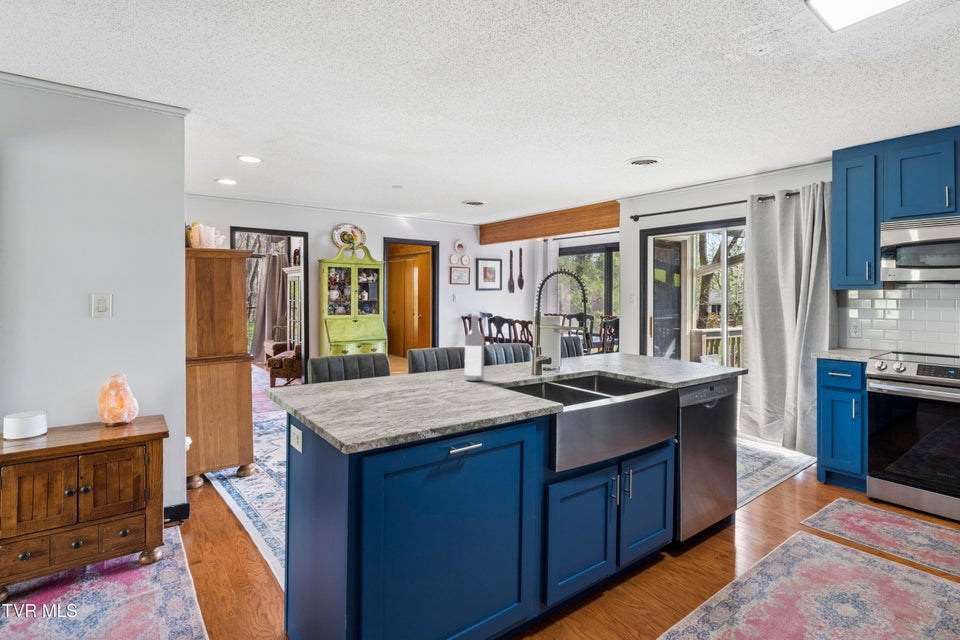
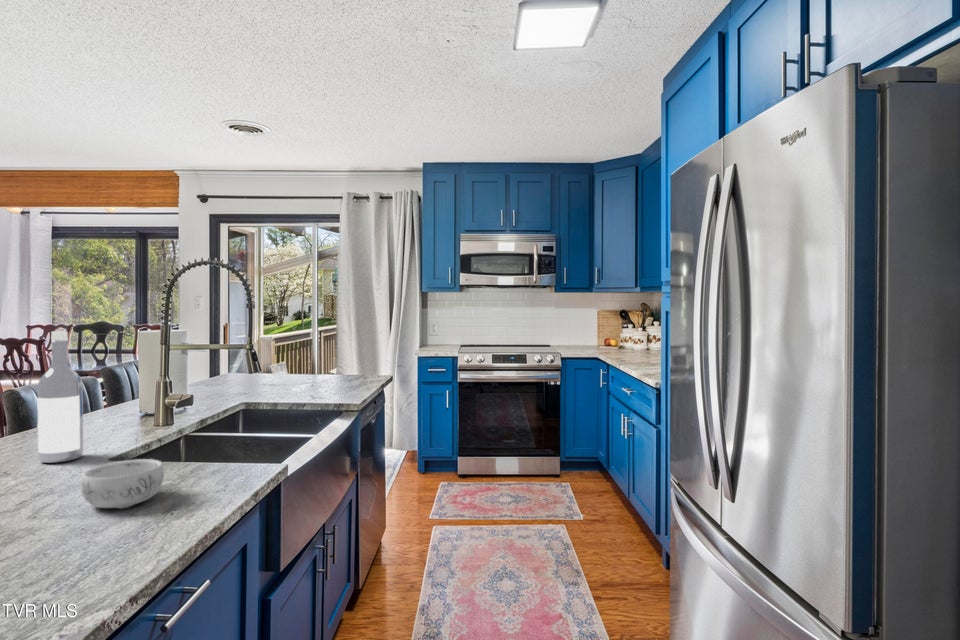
decorative bowl: none [460,376,497,397] -> present [81,459,164,509]

